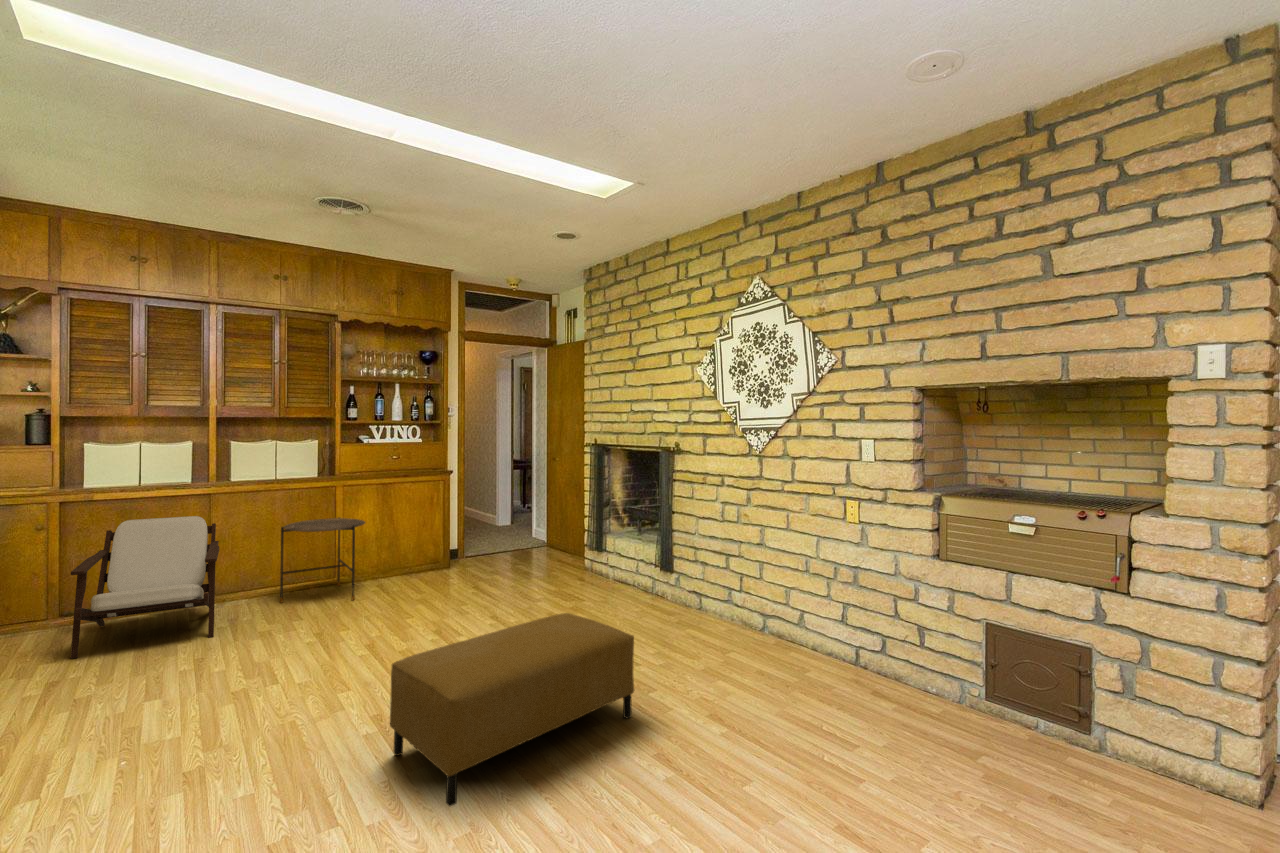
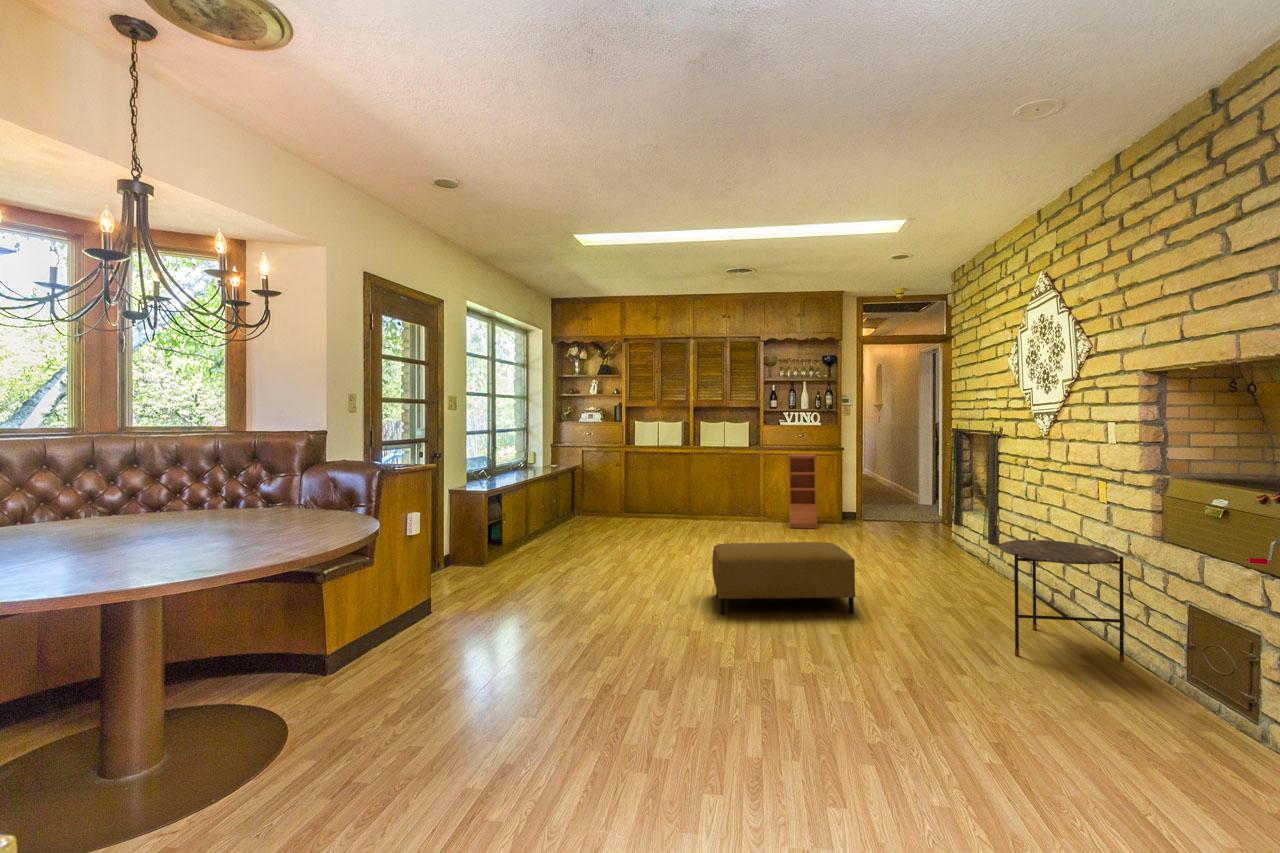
bookcase: none [382,479,428,585] -> present [788,454,817,529]
armchair: present [70,516,219,659] -> none [625,471,692,537]
side table: present [280,518,365,603] -> present [998,538,1124,662]

